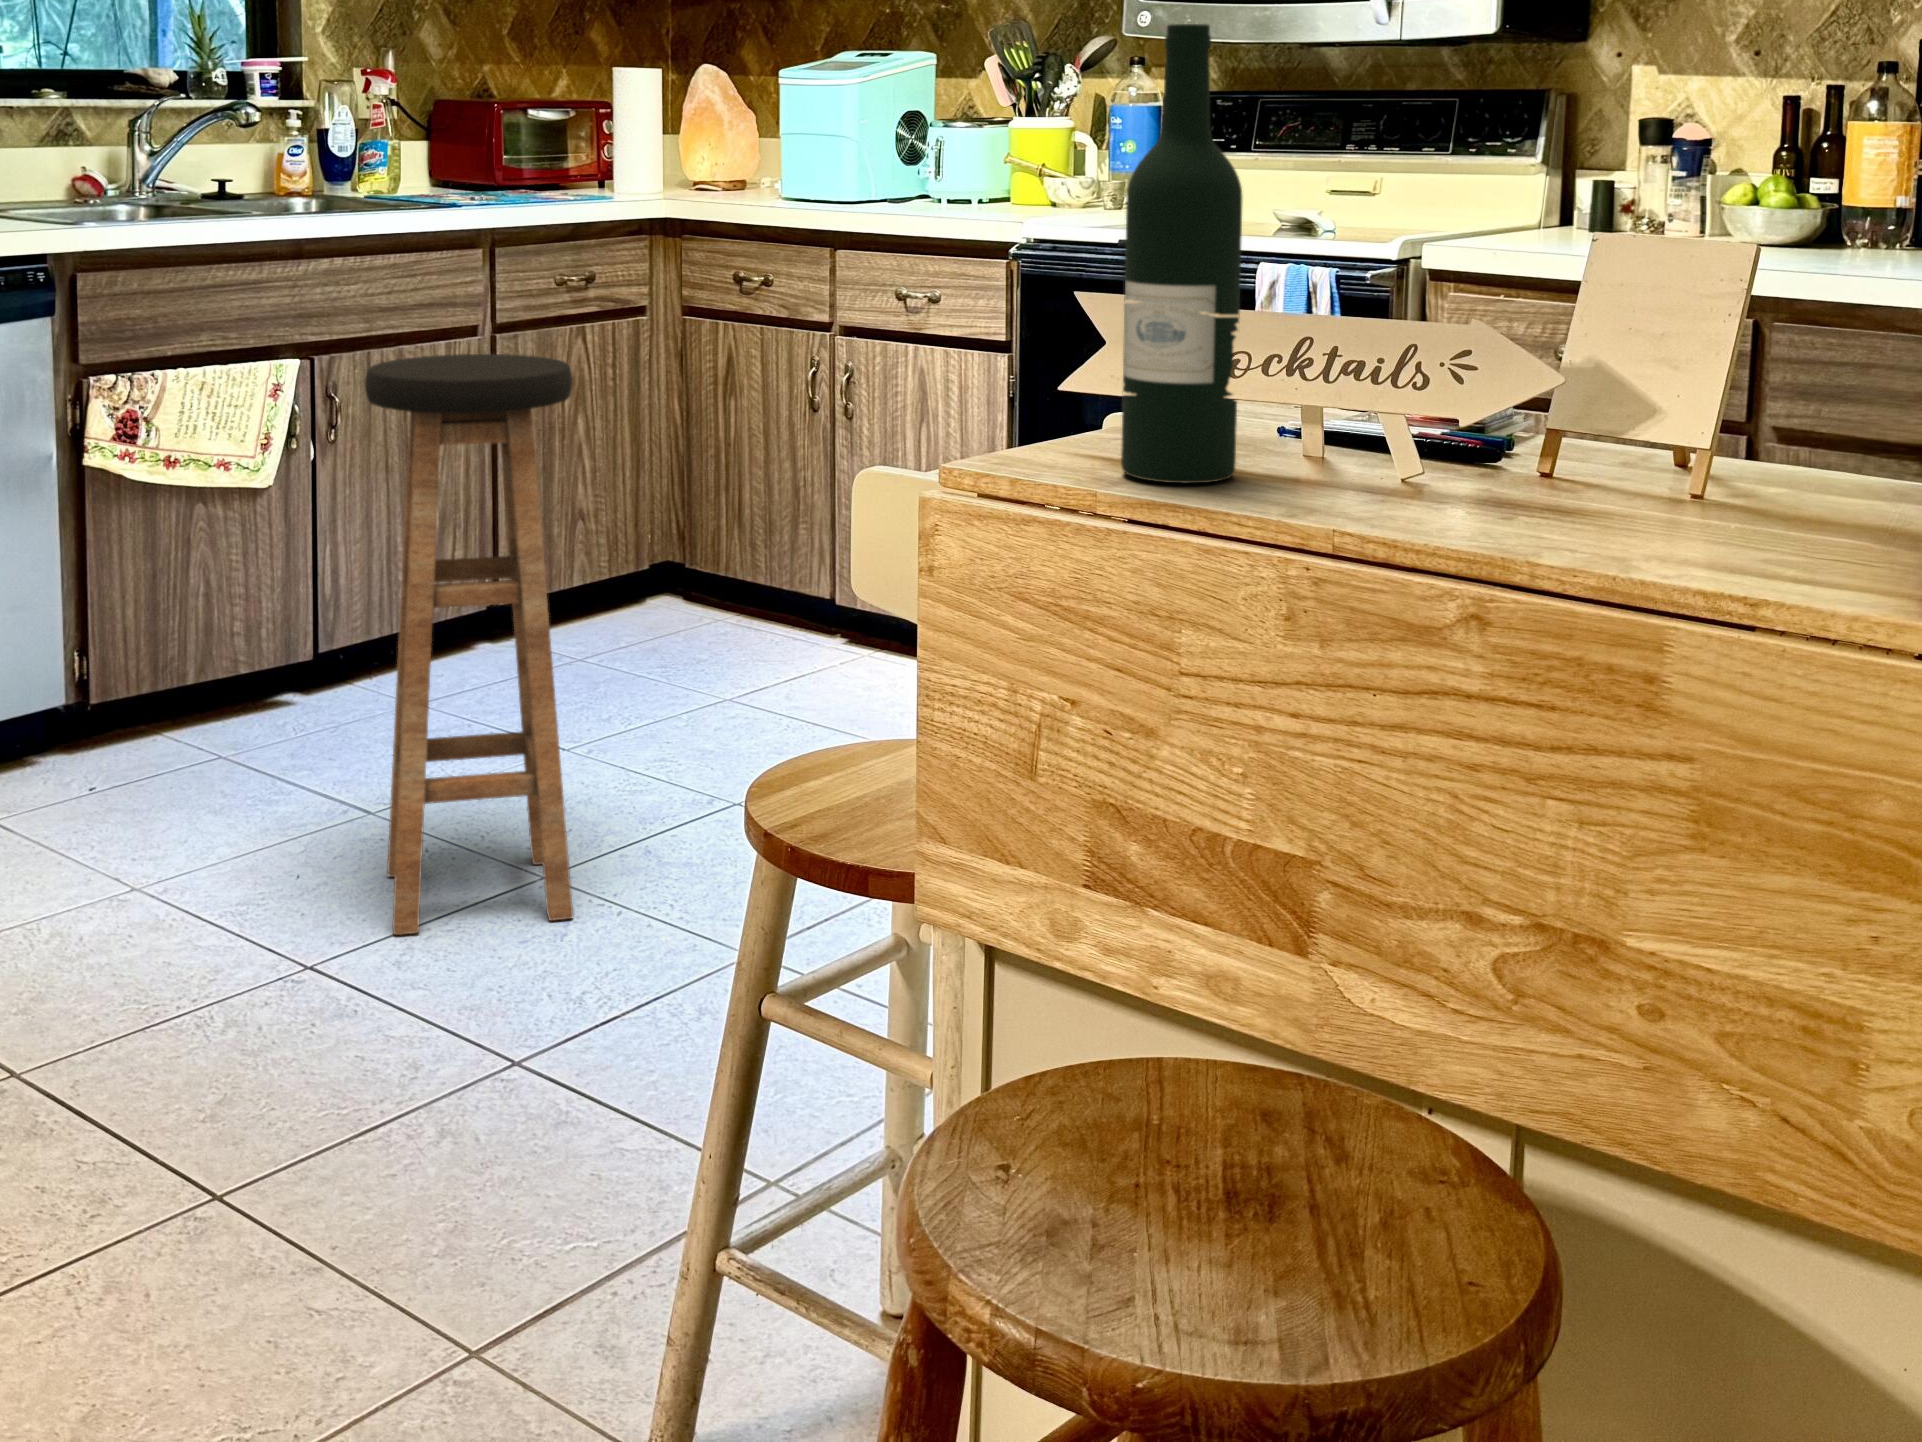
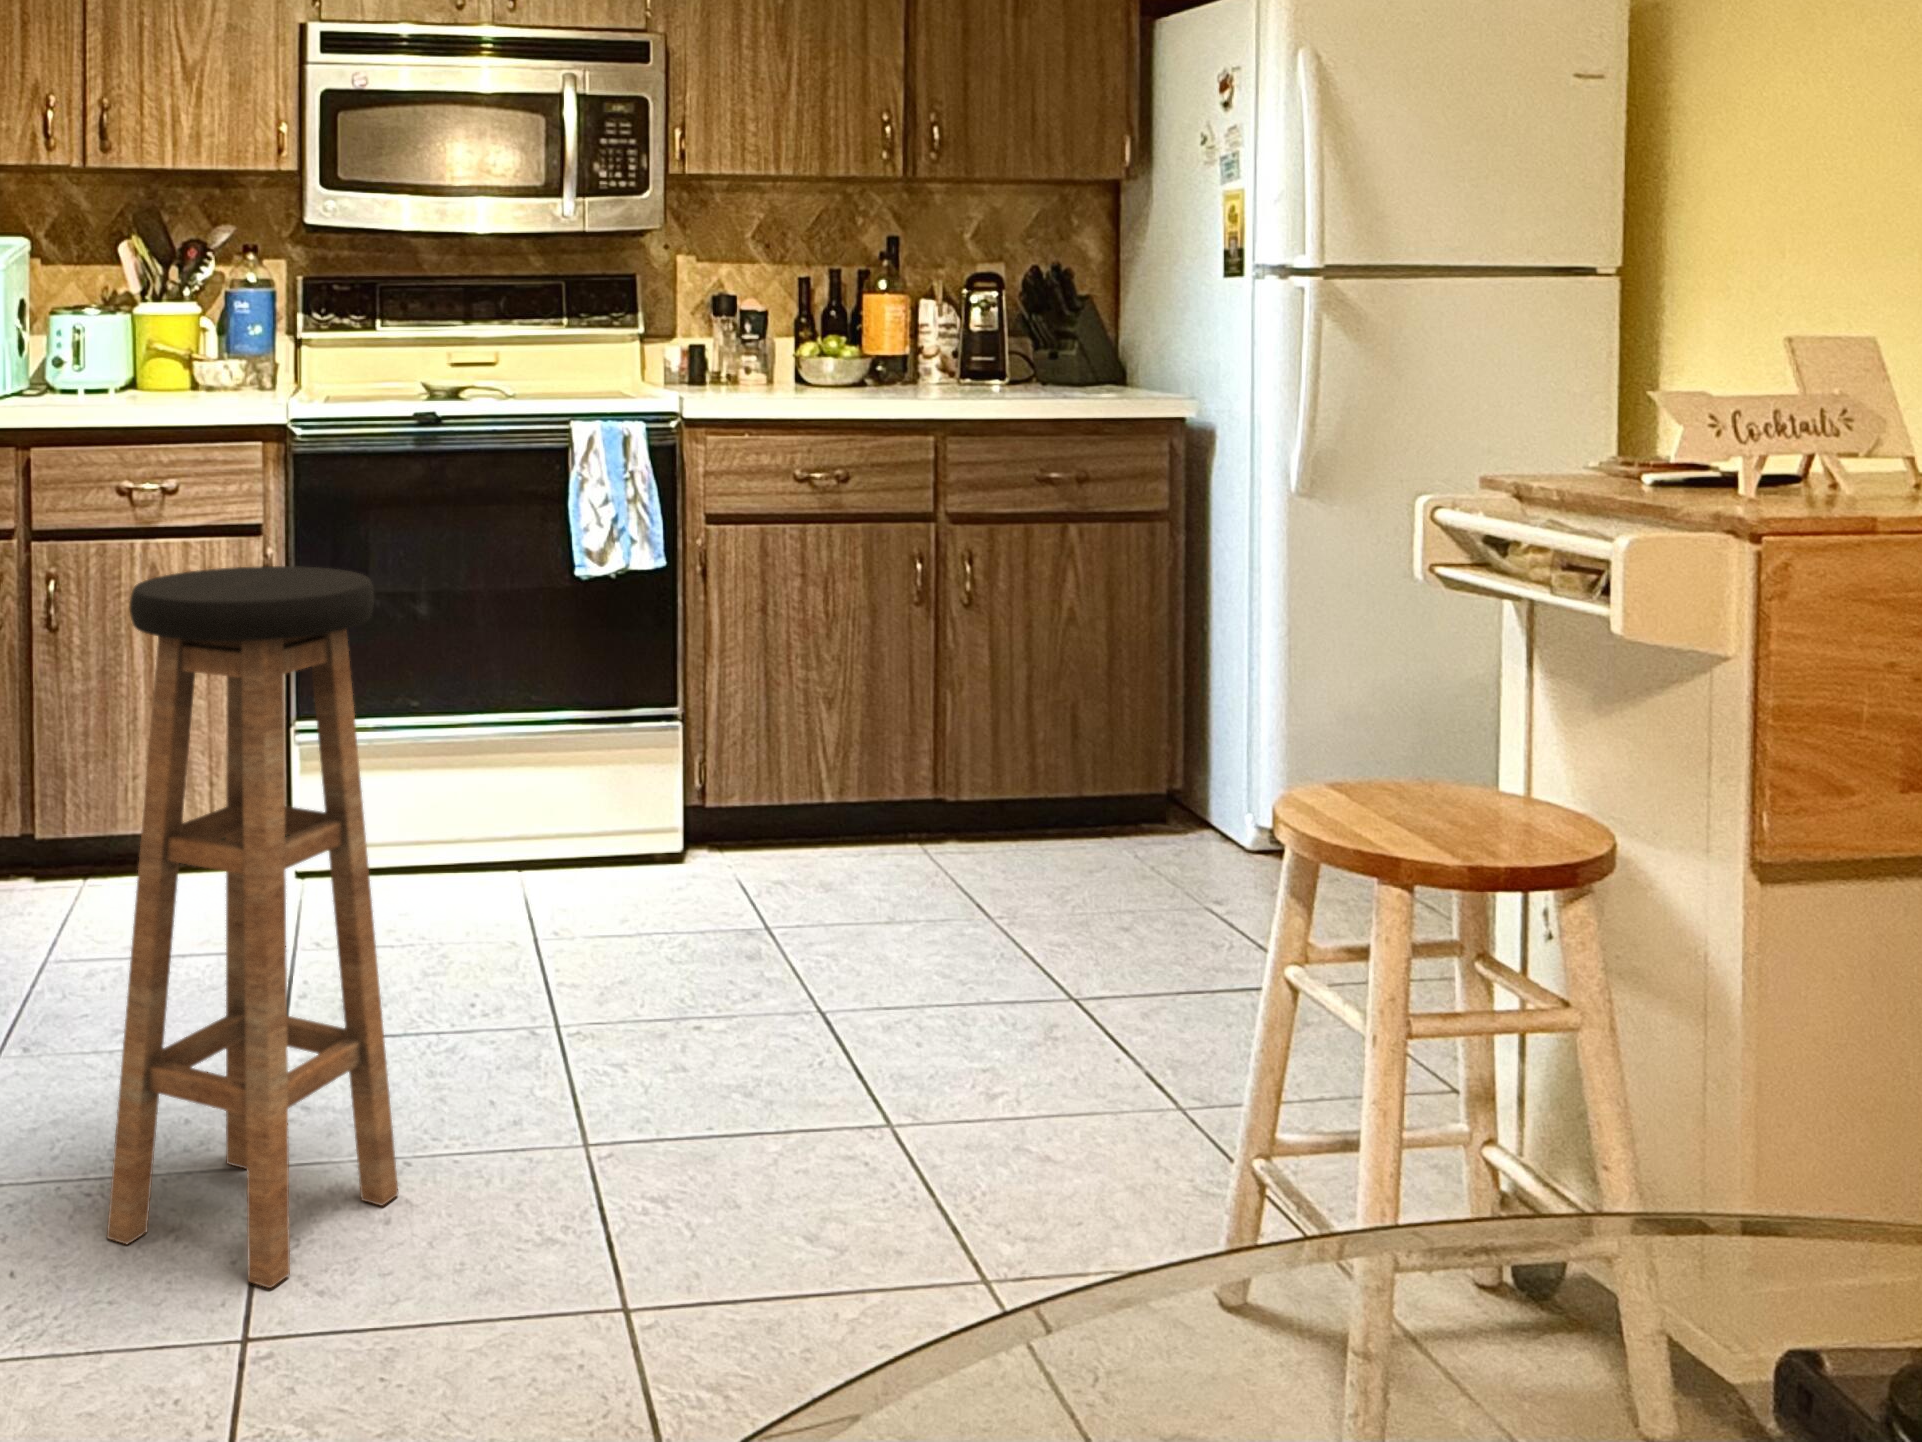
wine bottle: present [1121,24,1243,483] -> none [1806,206,1897,512]

